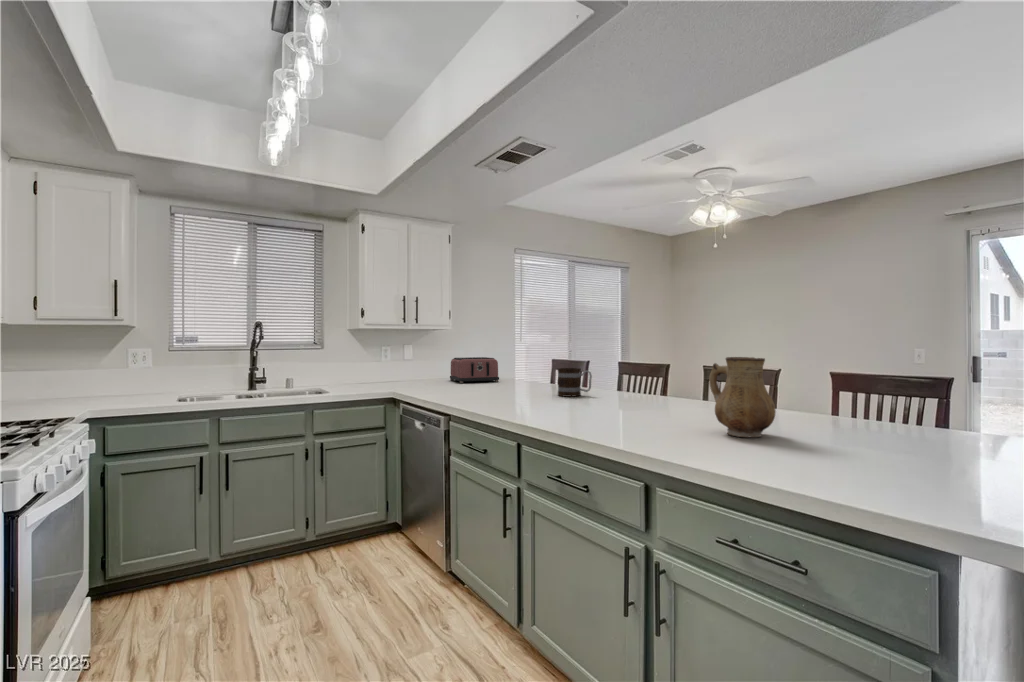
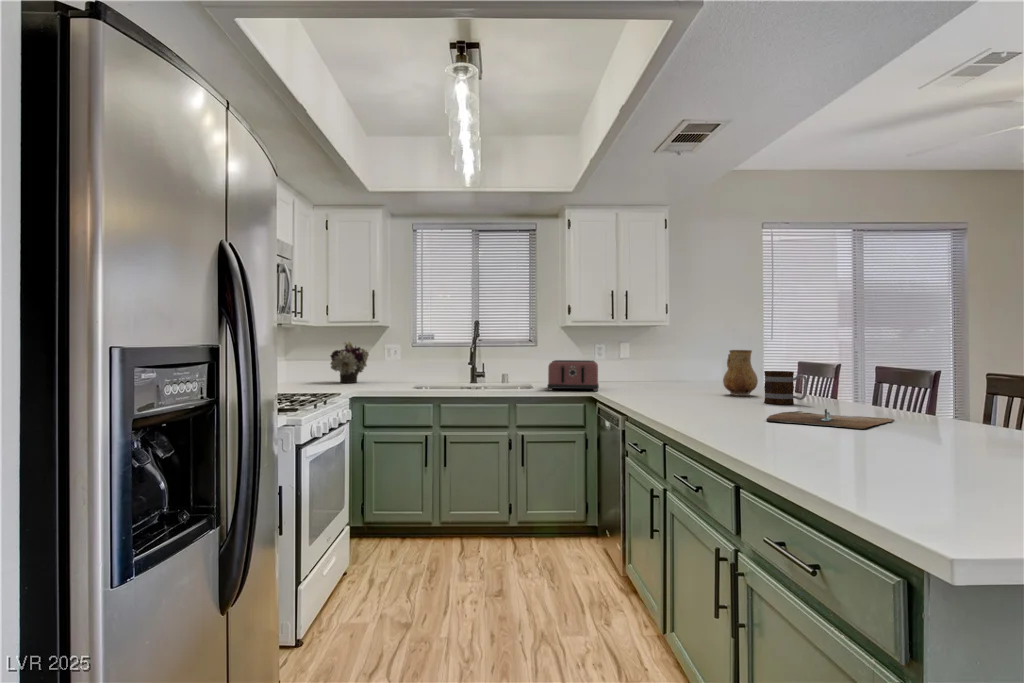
flower arrangement: none [37,344,101,400] -> present [330,341,369,383]
toaster: present [450,357,499,383] -> present [547,360,599,391]
ceramic pitcher: present [709,357,776,437] -> present [723,350,758,396]
cutting board: none [585,401,673,417] -> present [766,409,894,428]

